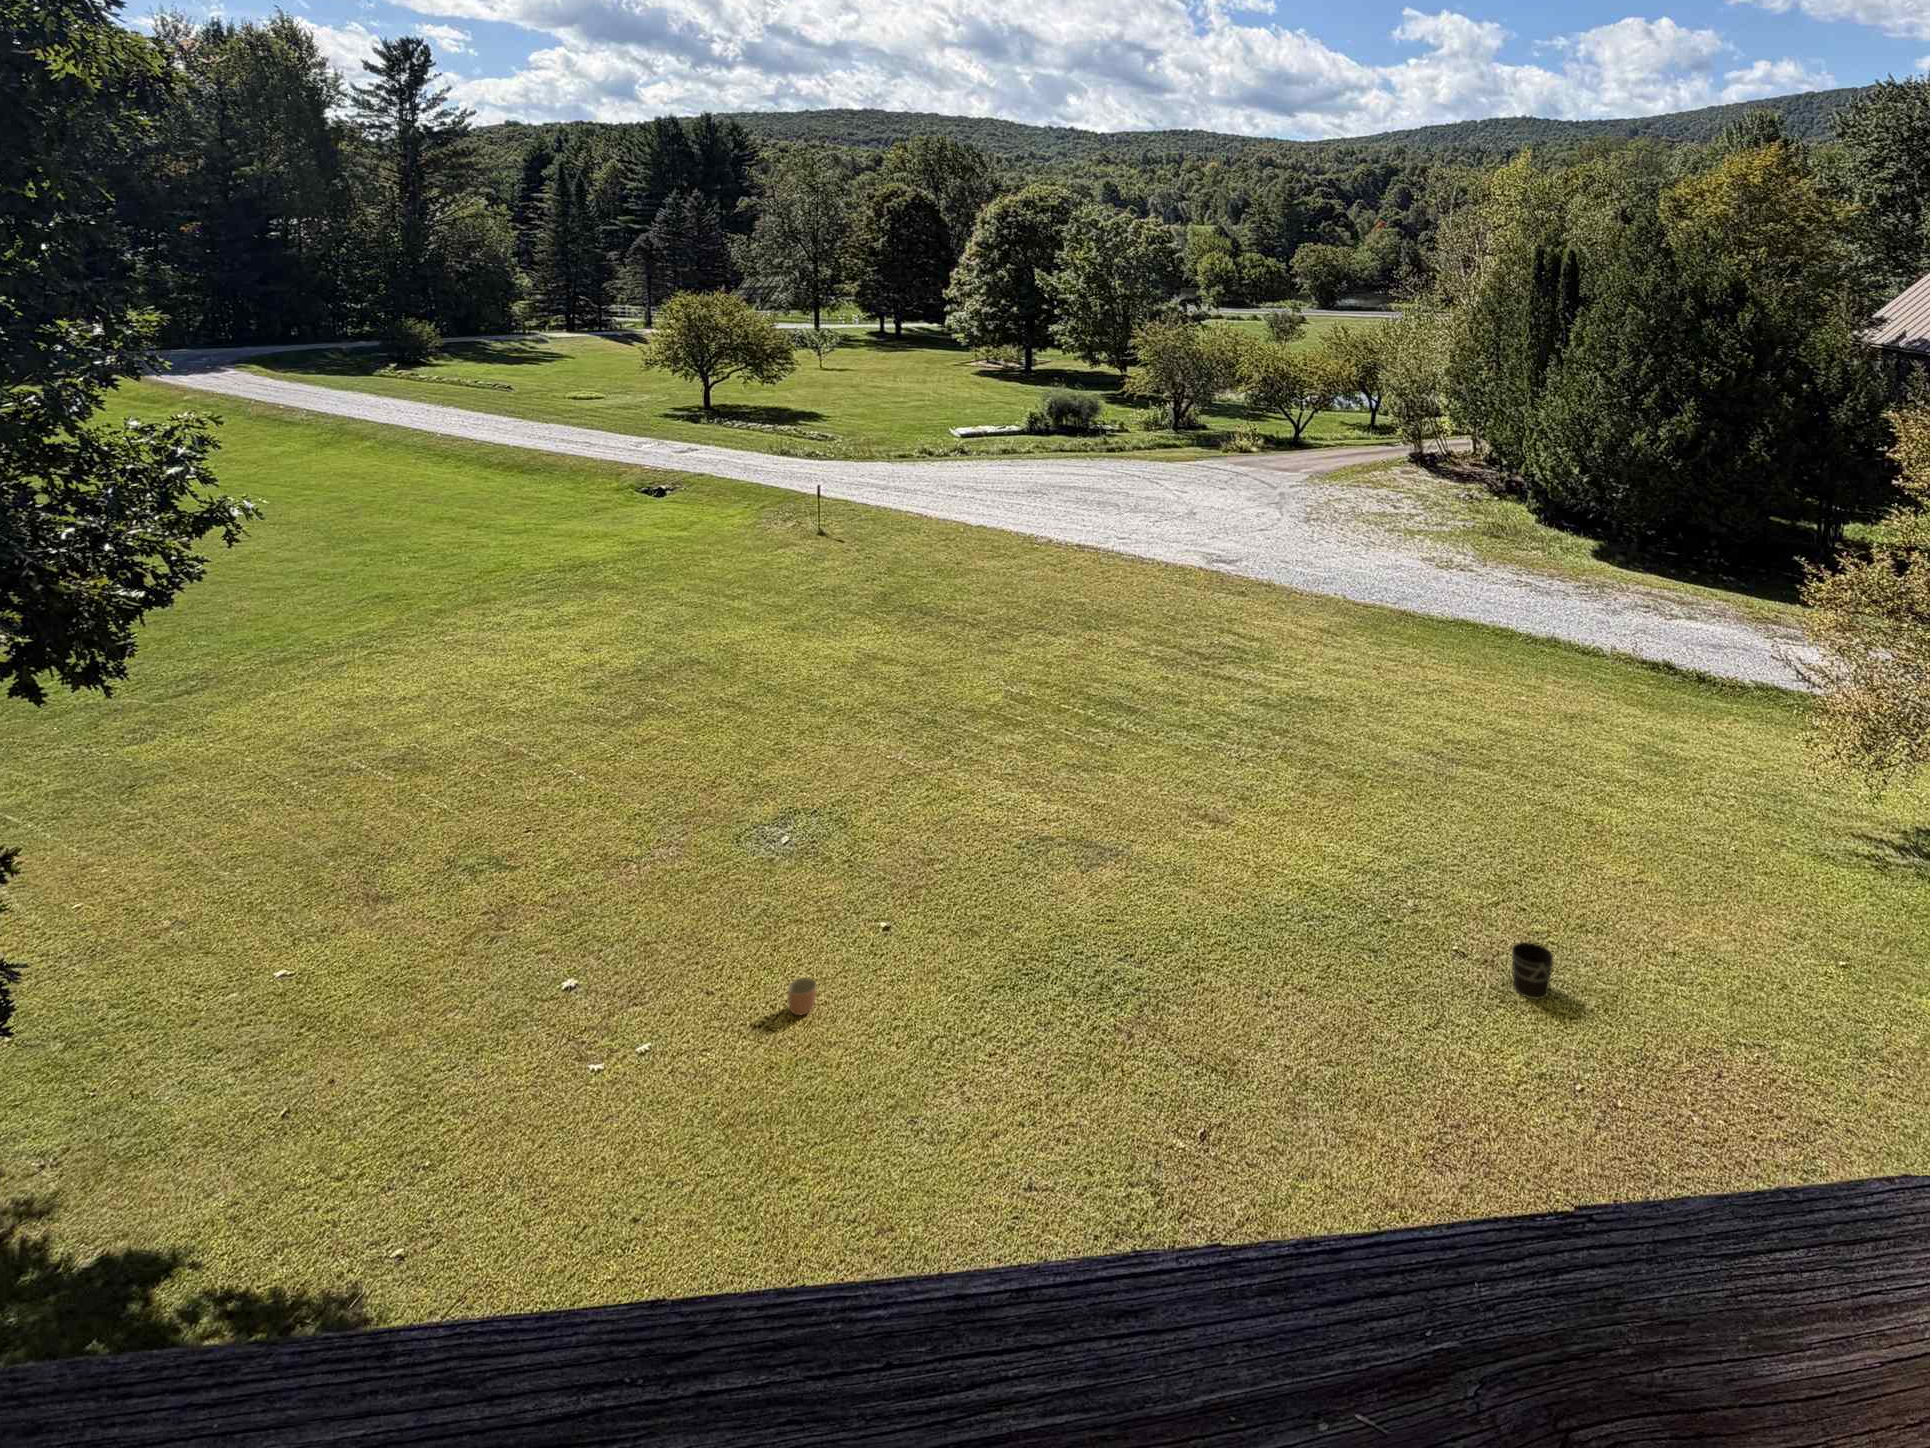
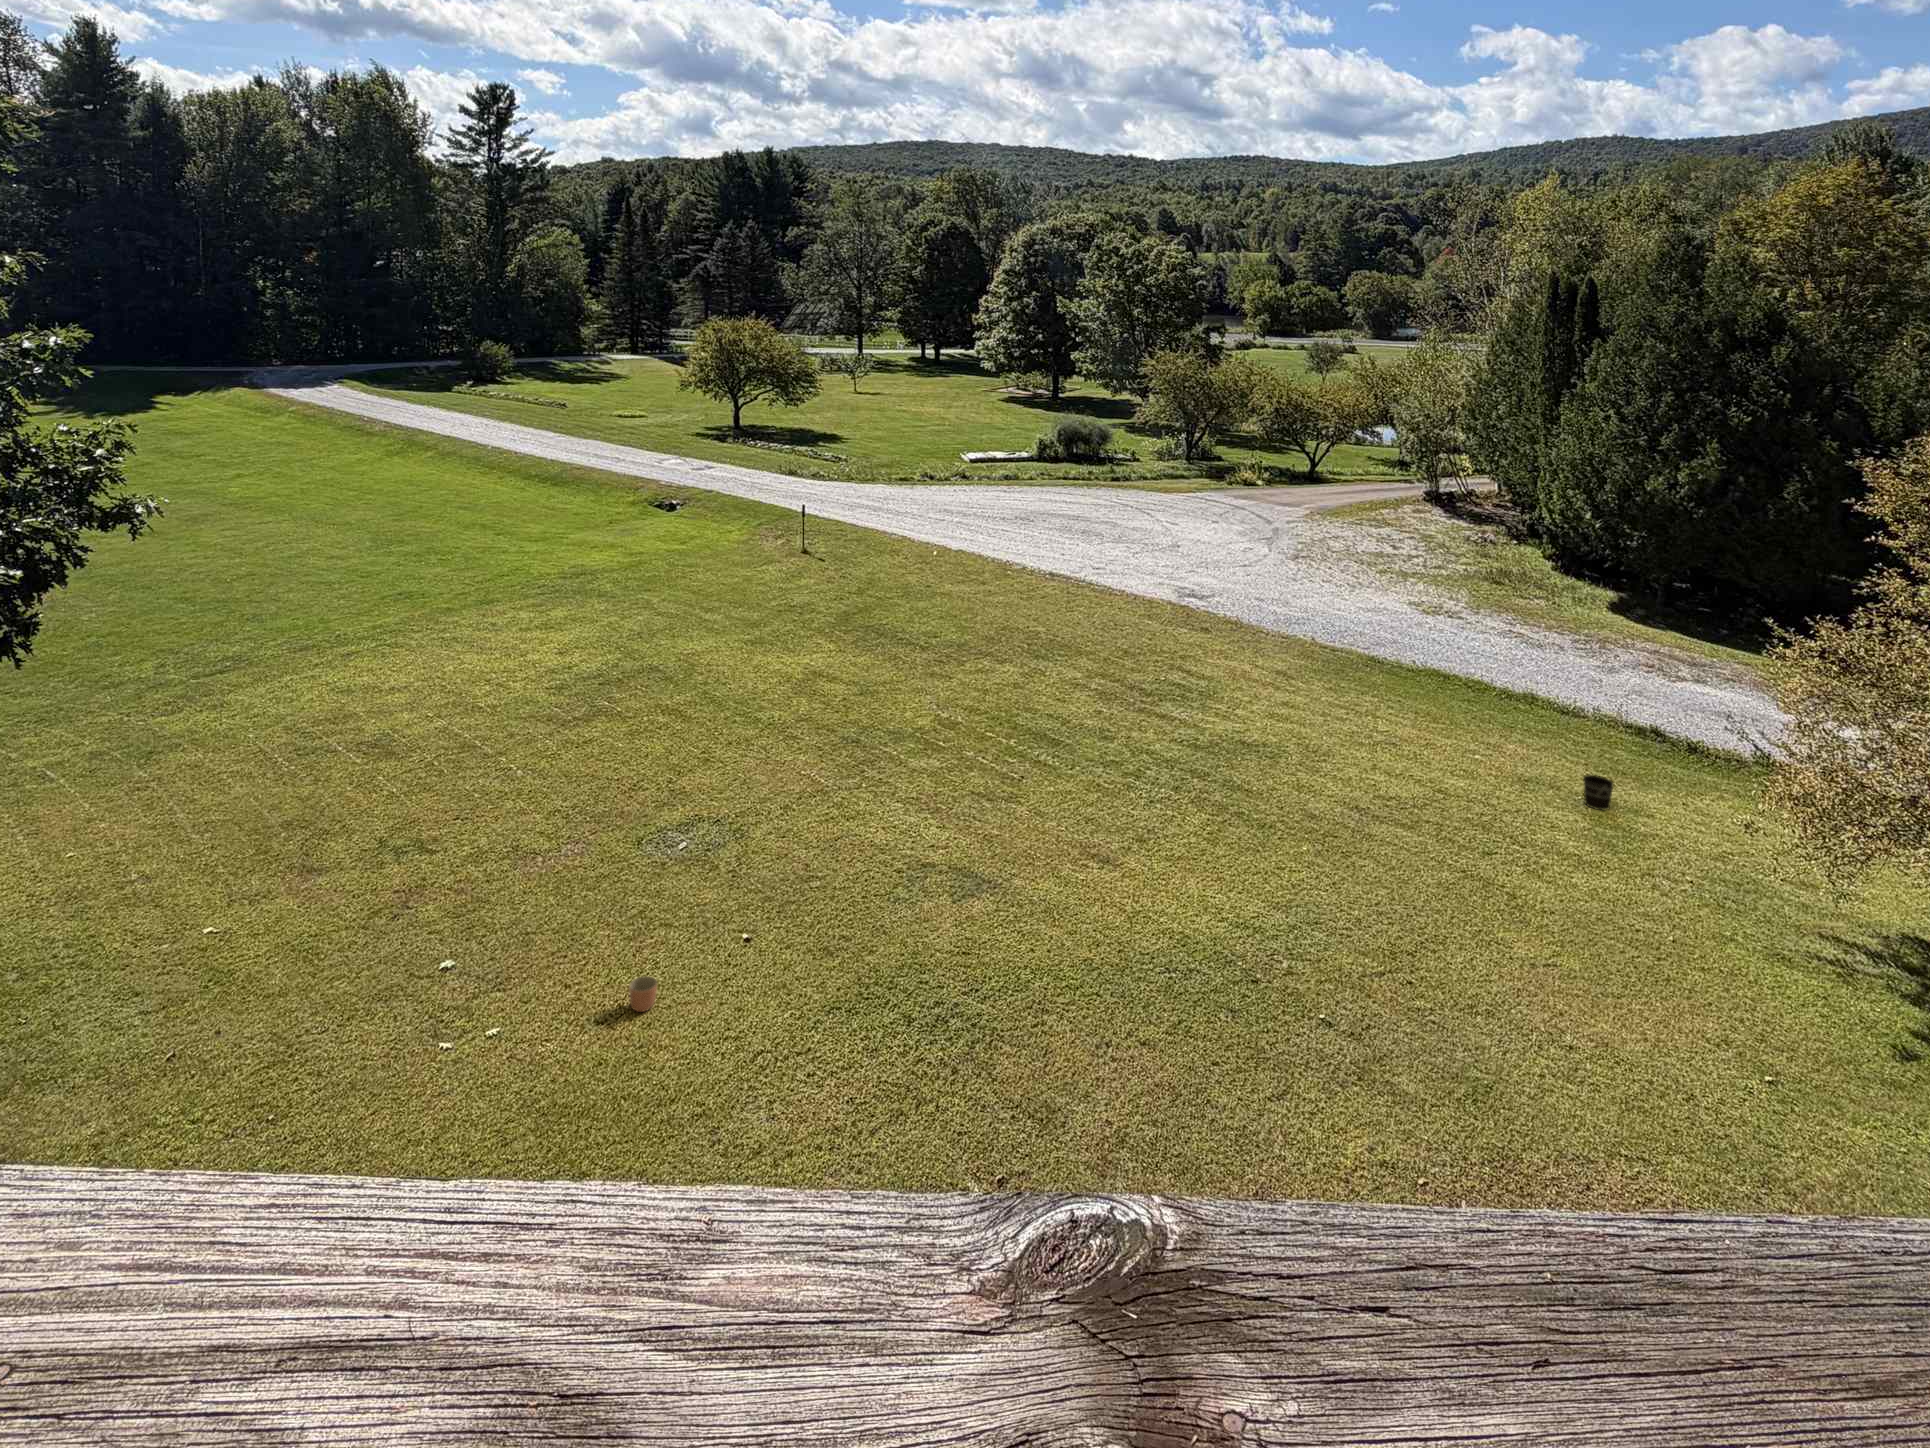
bucket: present [1512,940,1553,999] -> present [1583,774,1613,810]

